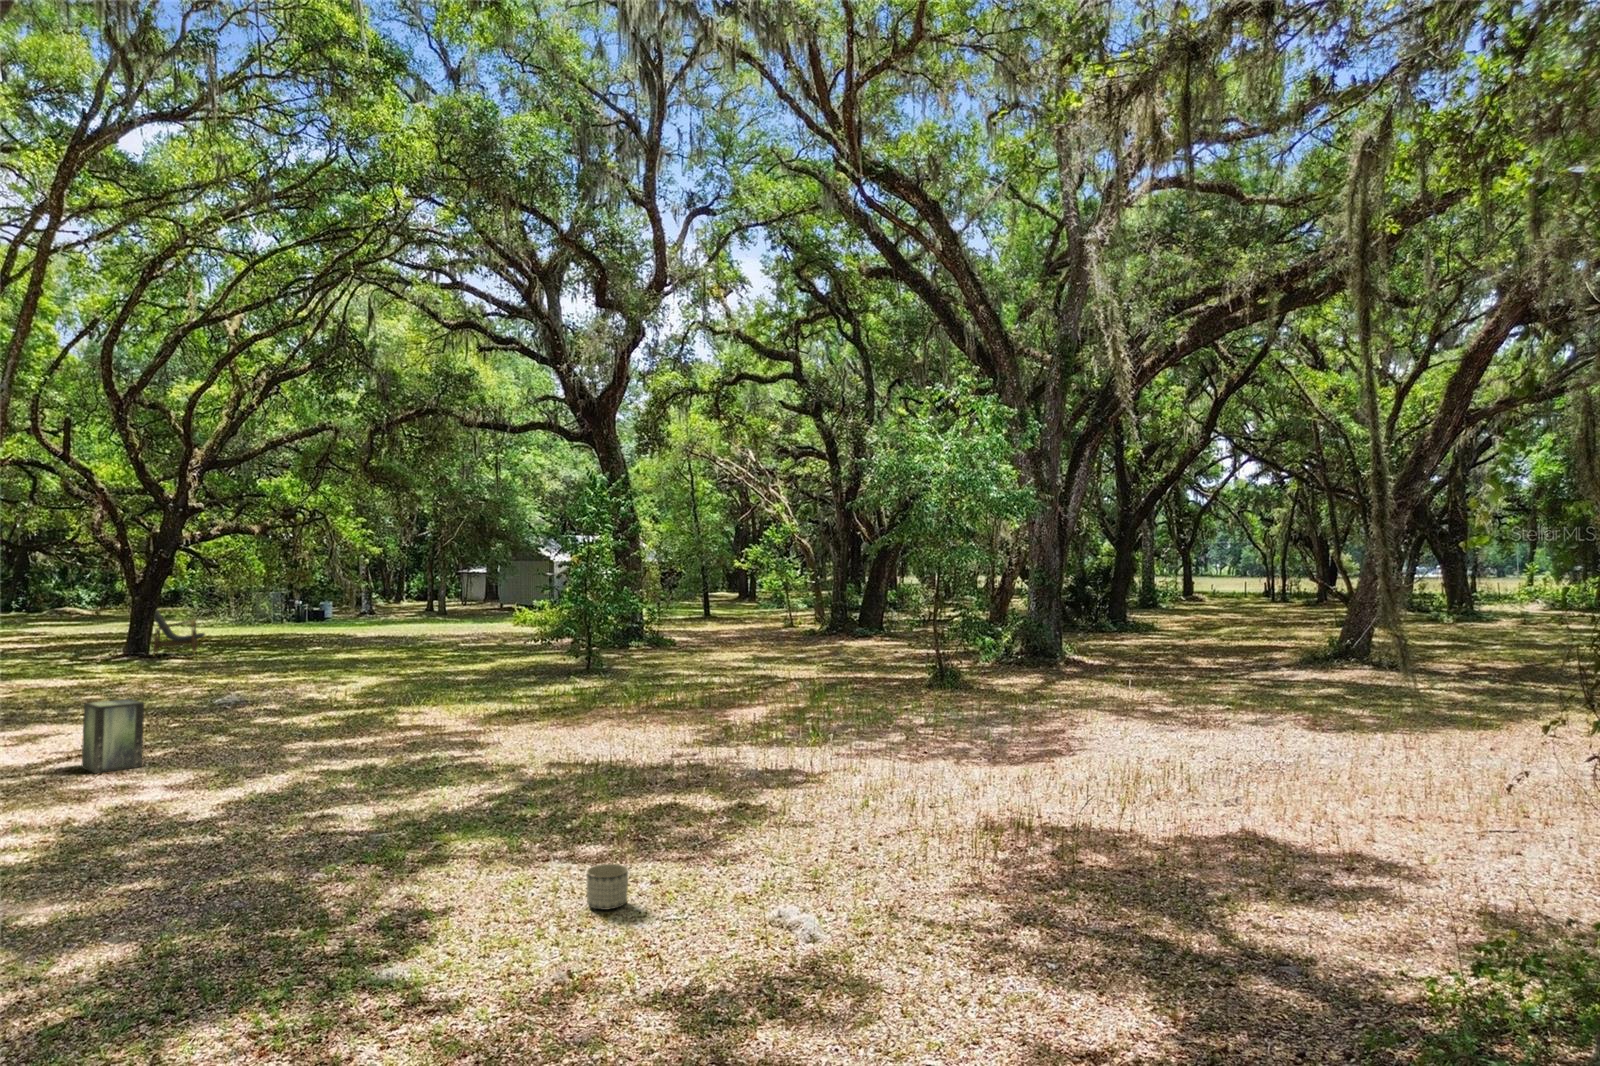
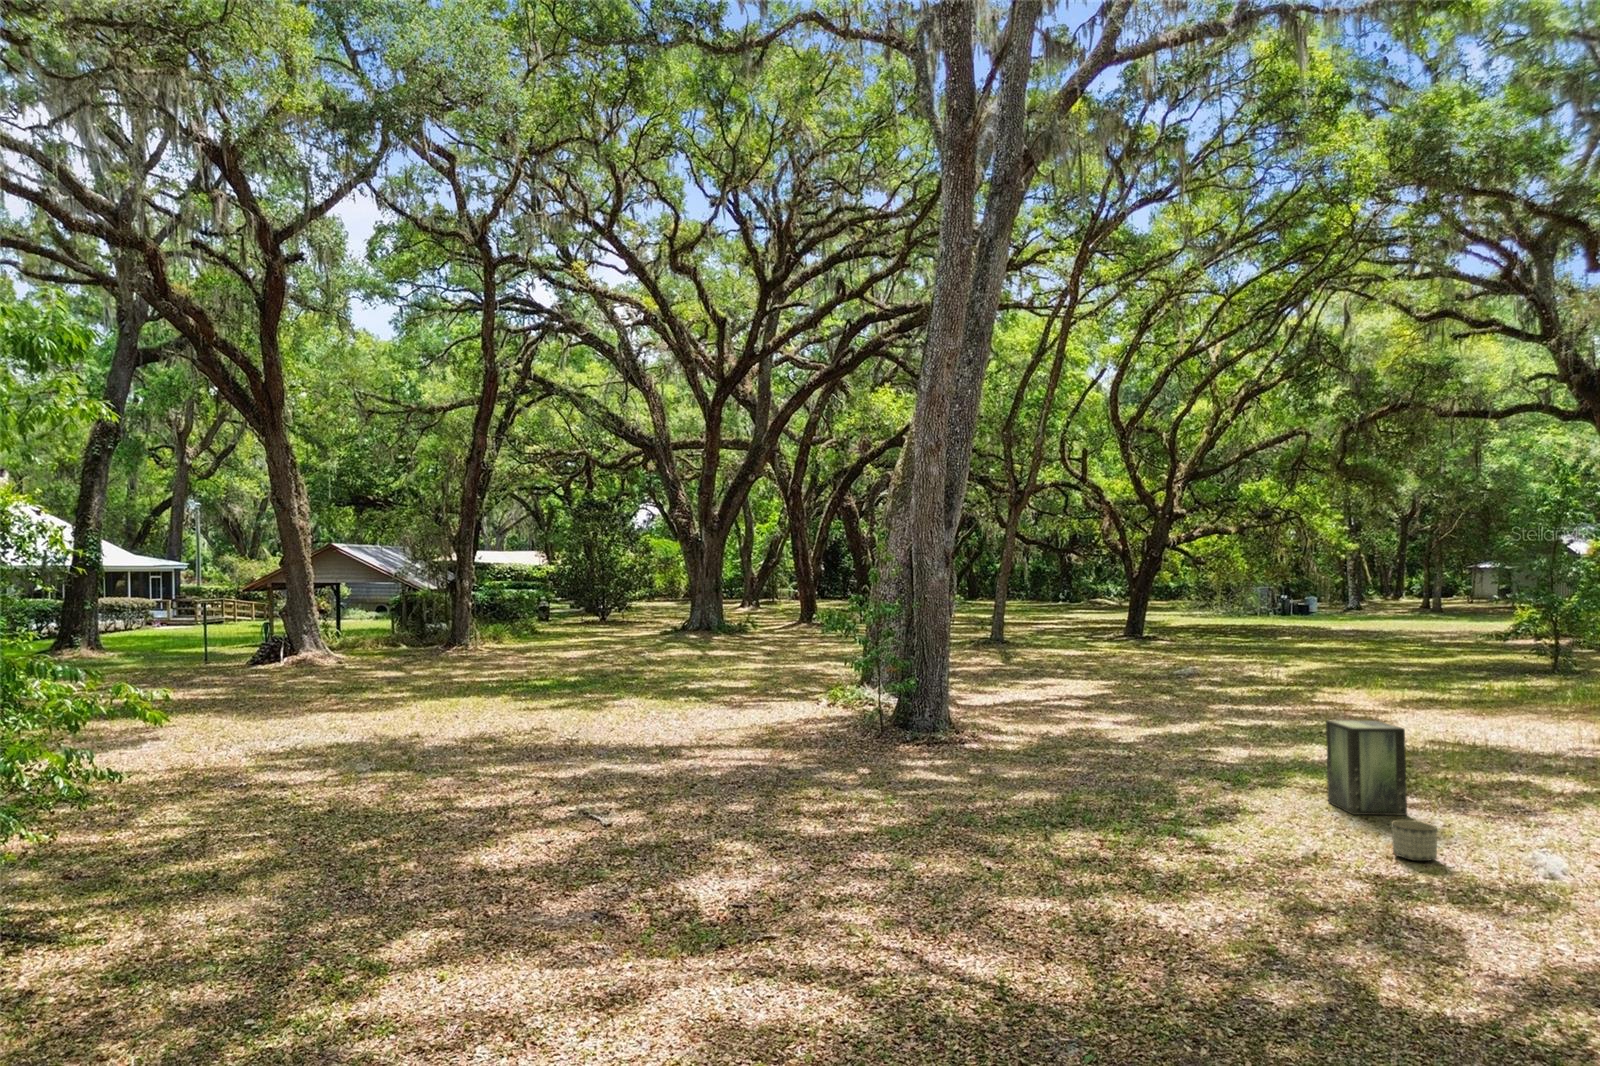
lounge chair: present [153,610,205,655] -> none [1140,598,1184,639]
storage box: present [81,699,144,773] -> present [1326,720,1407,815]

